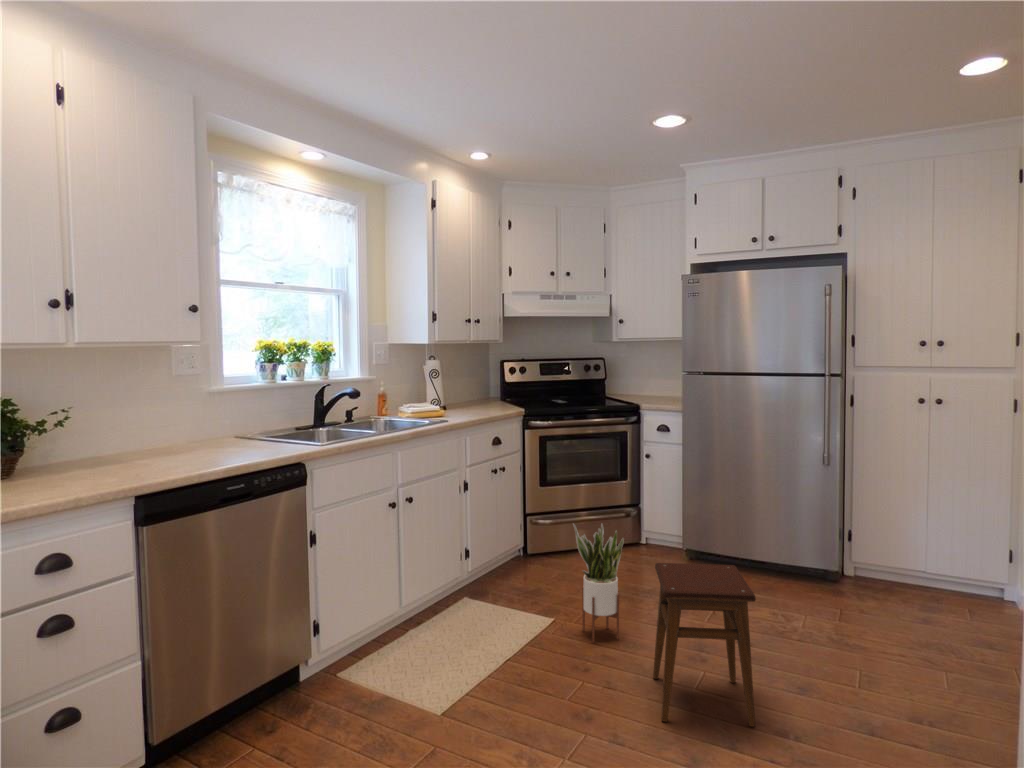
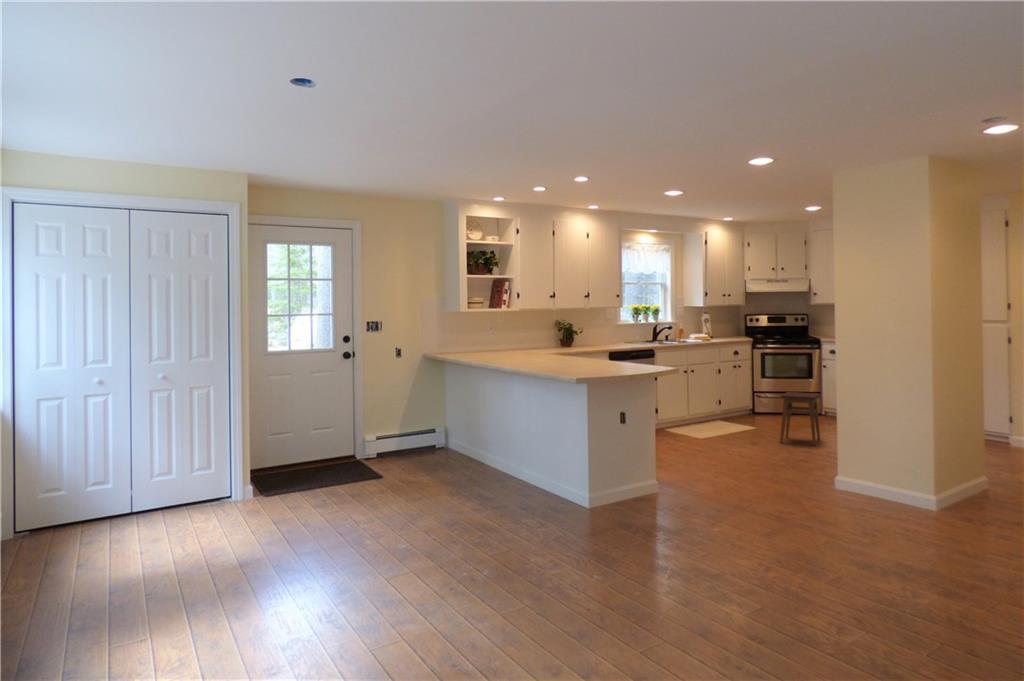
potted plant: present [573,524,624,643] -> none [760,382,783,431]

